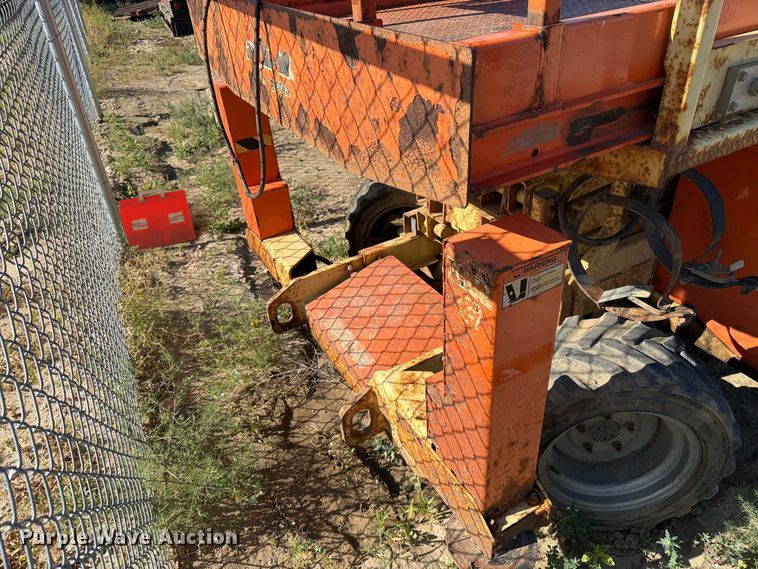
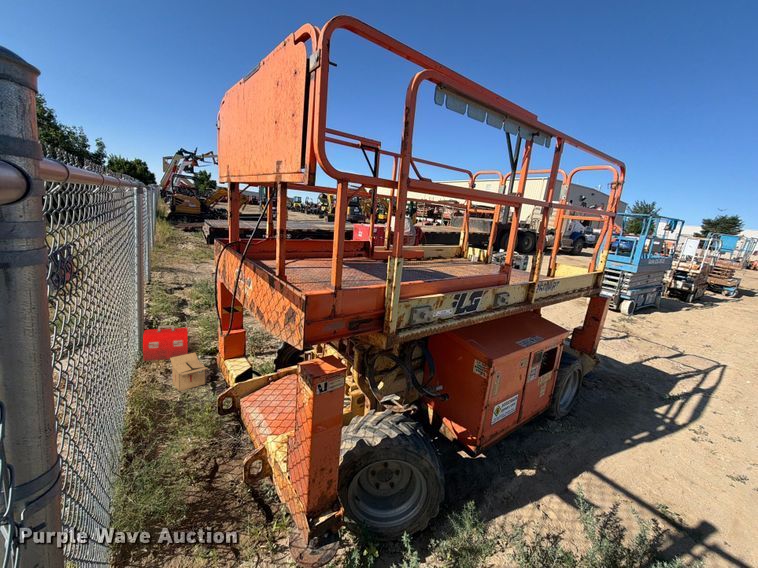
cardboard box: none [171,231,237,296] -> present [170,353,208,391]

